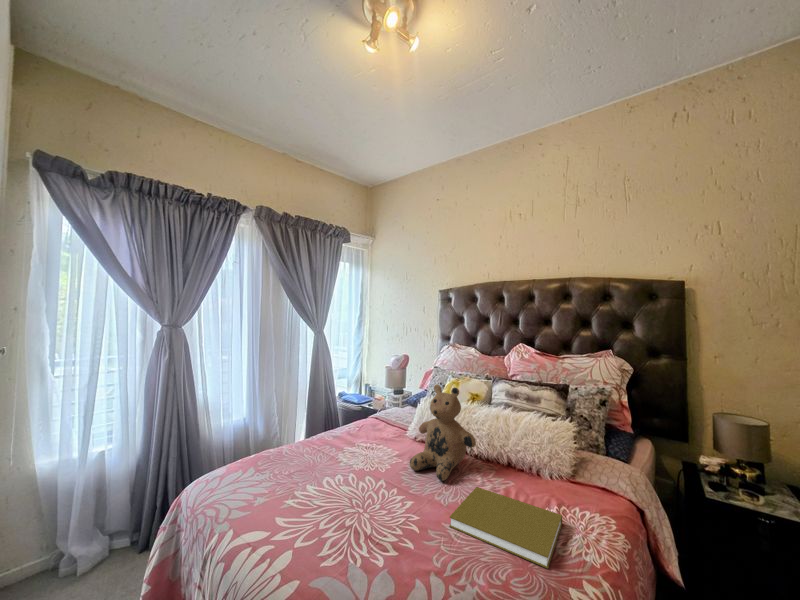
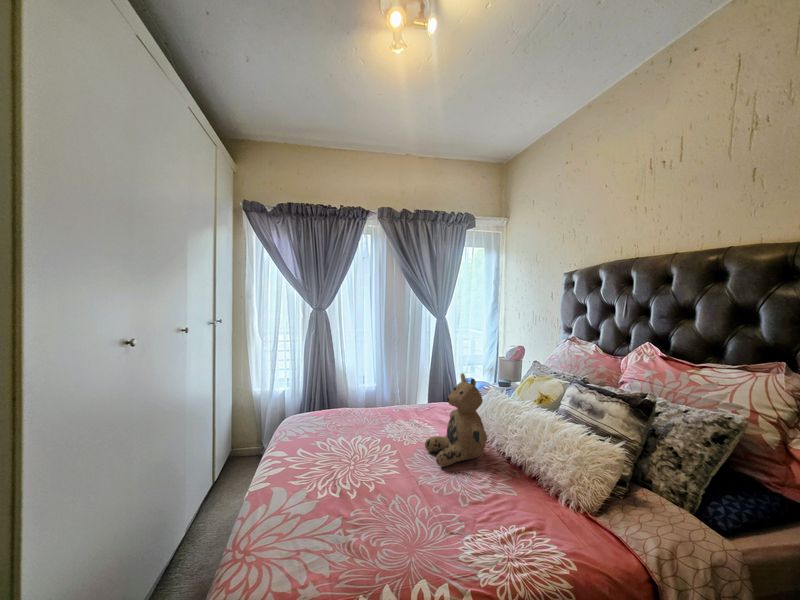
book: present [450,487,562,569] -> none [400,480,513,568]

